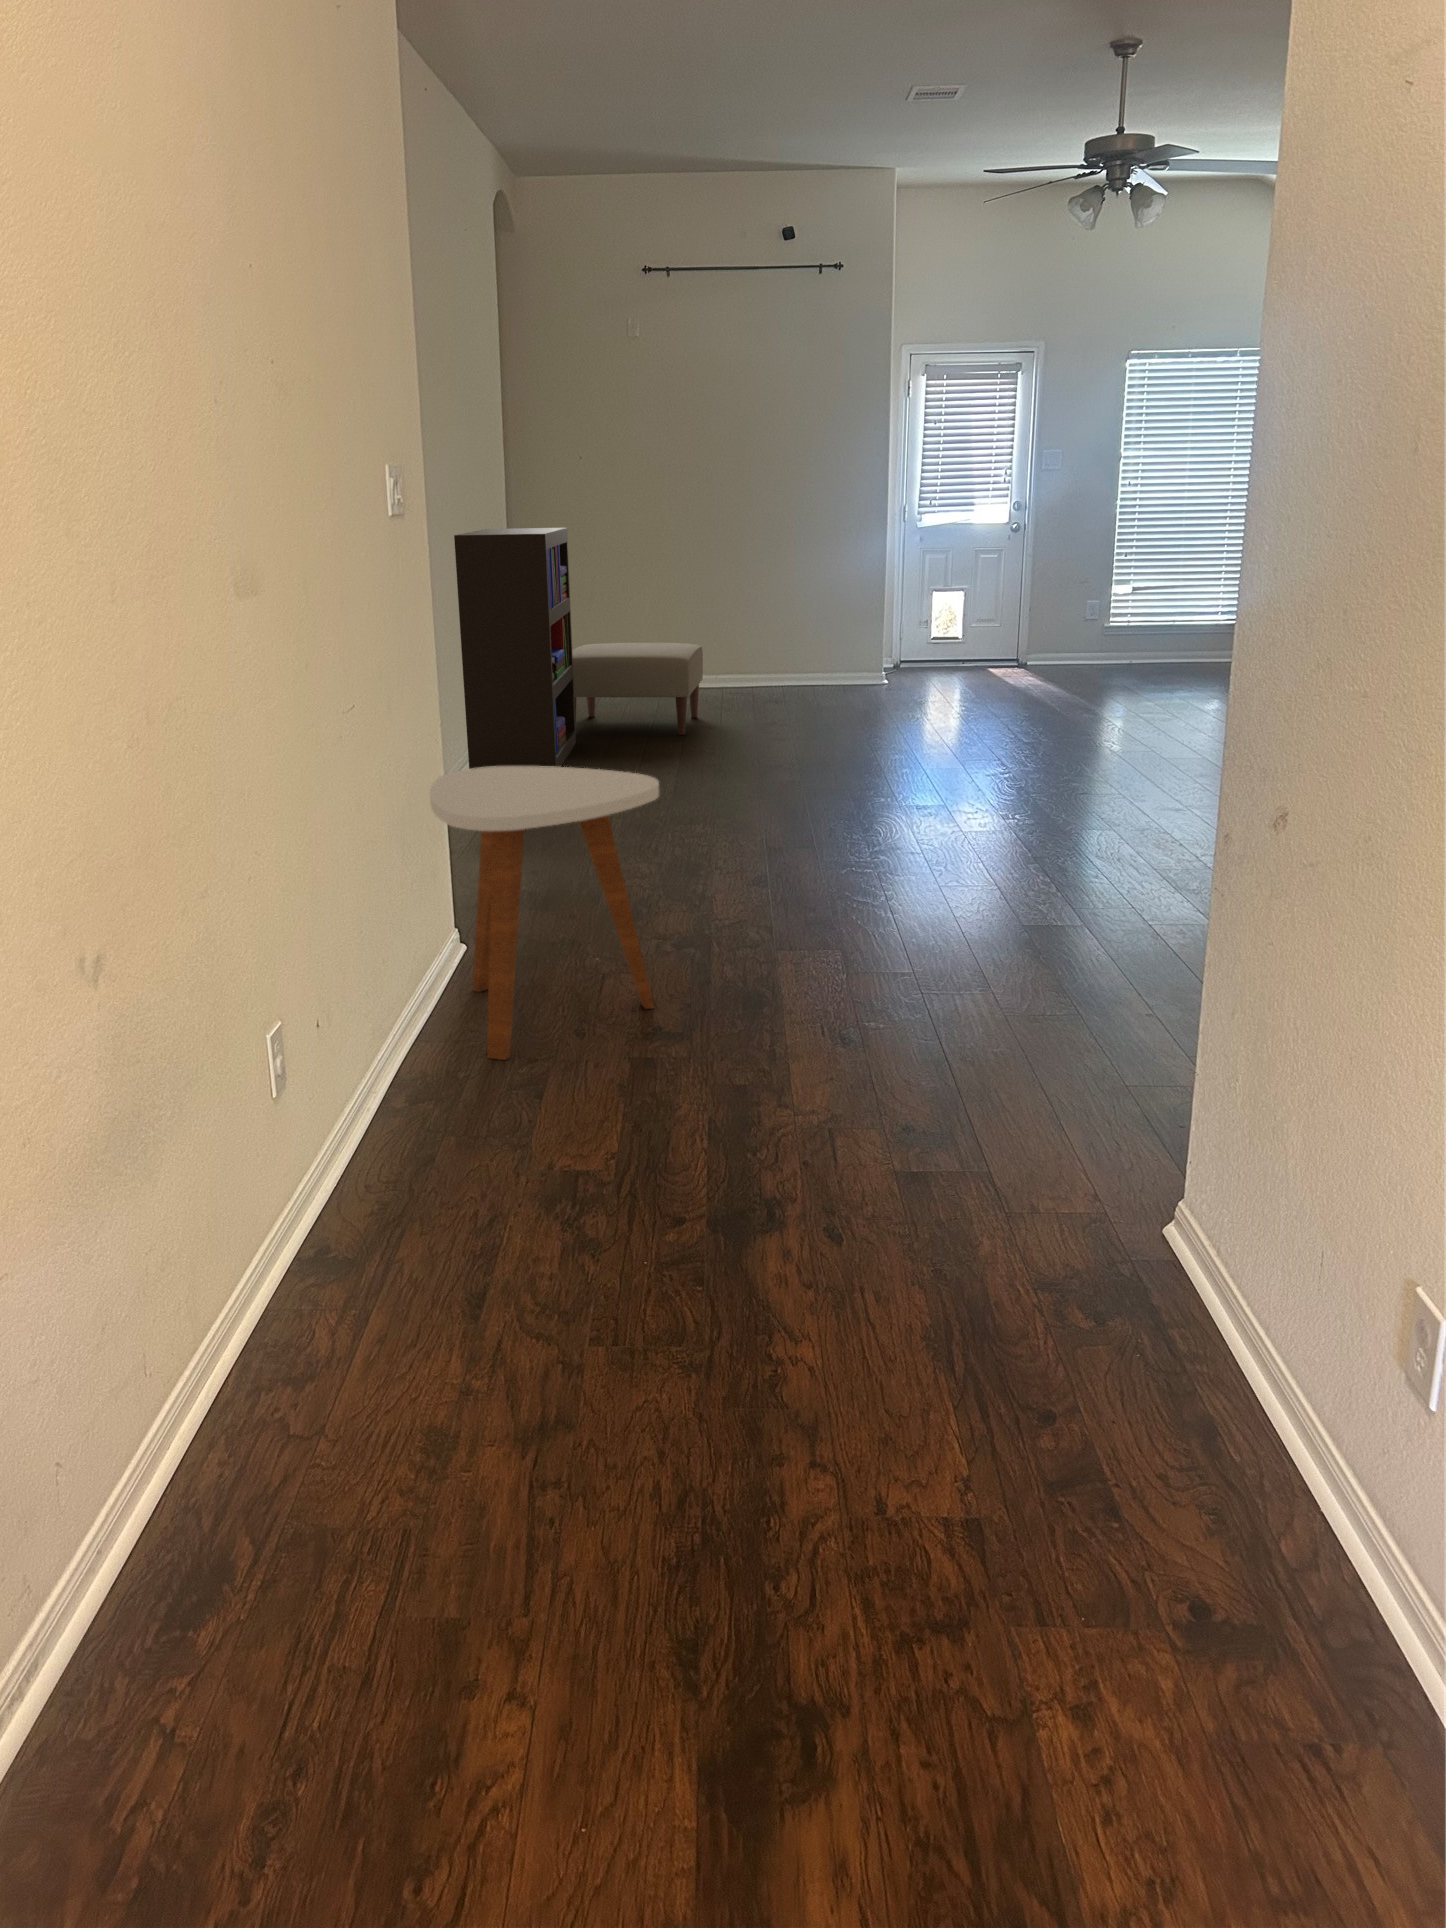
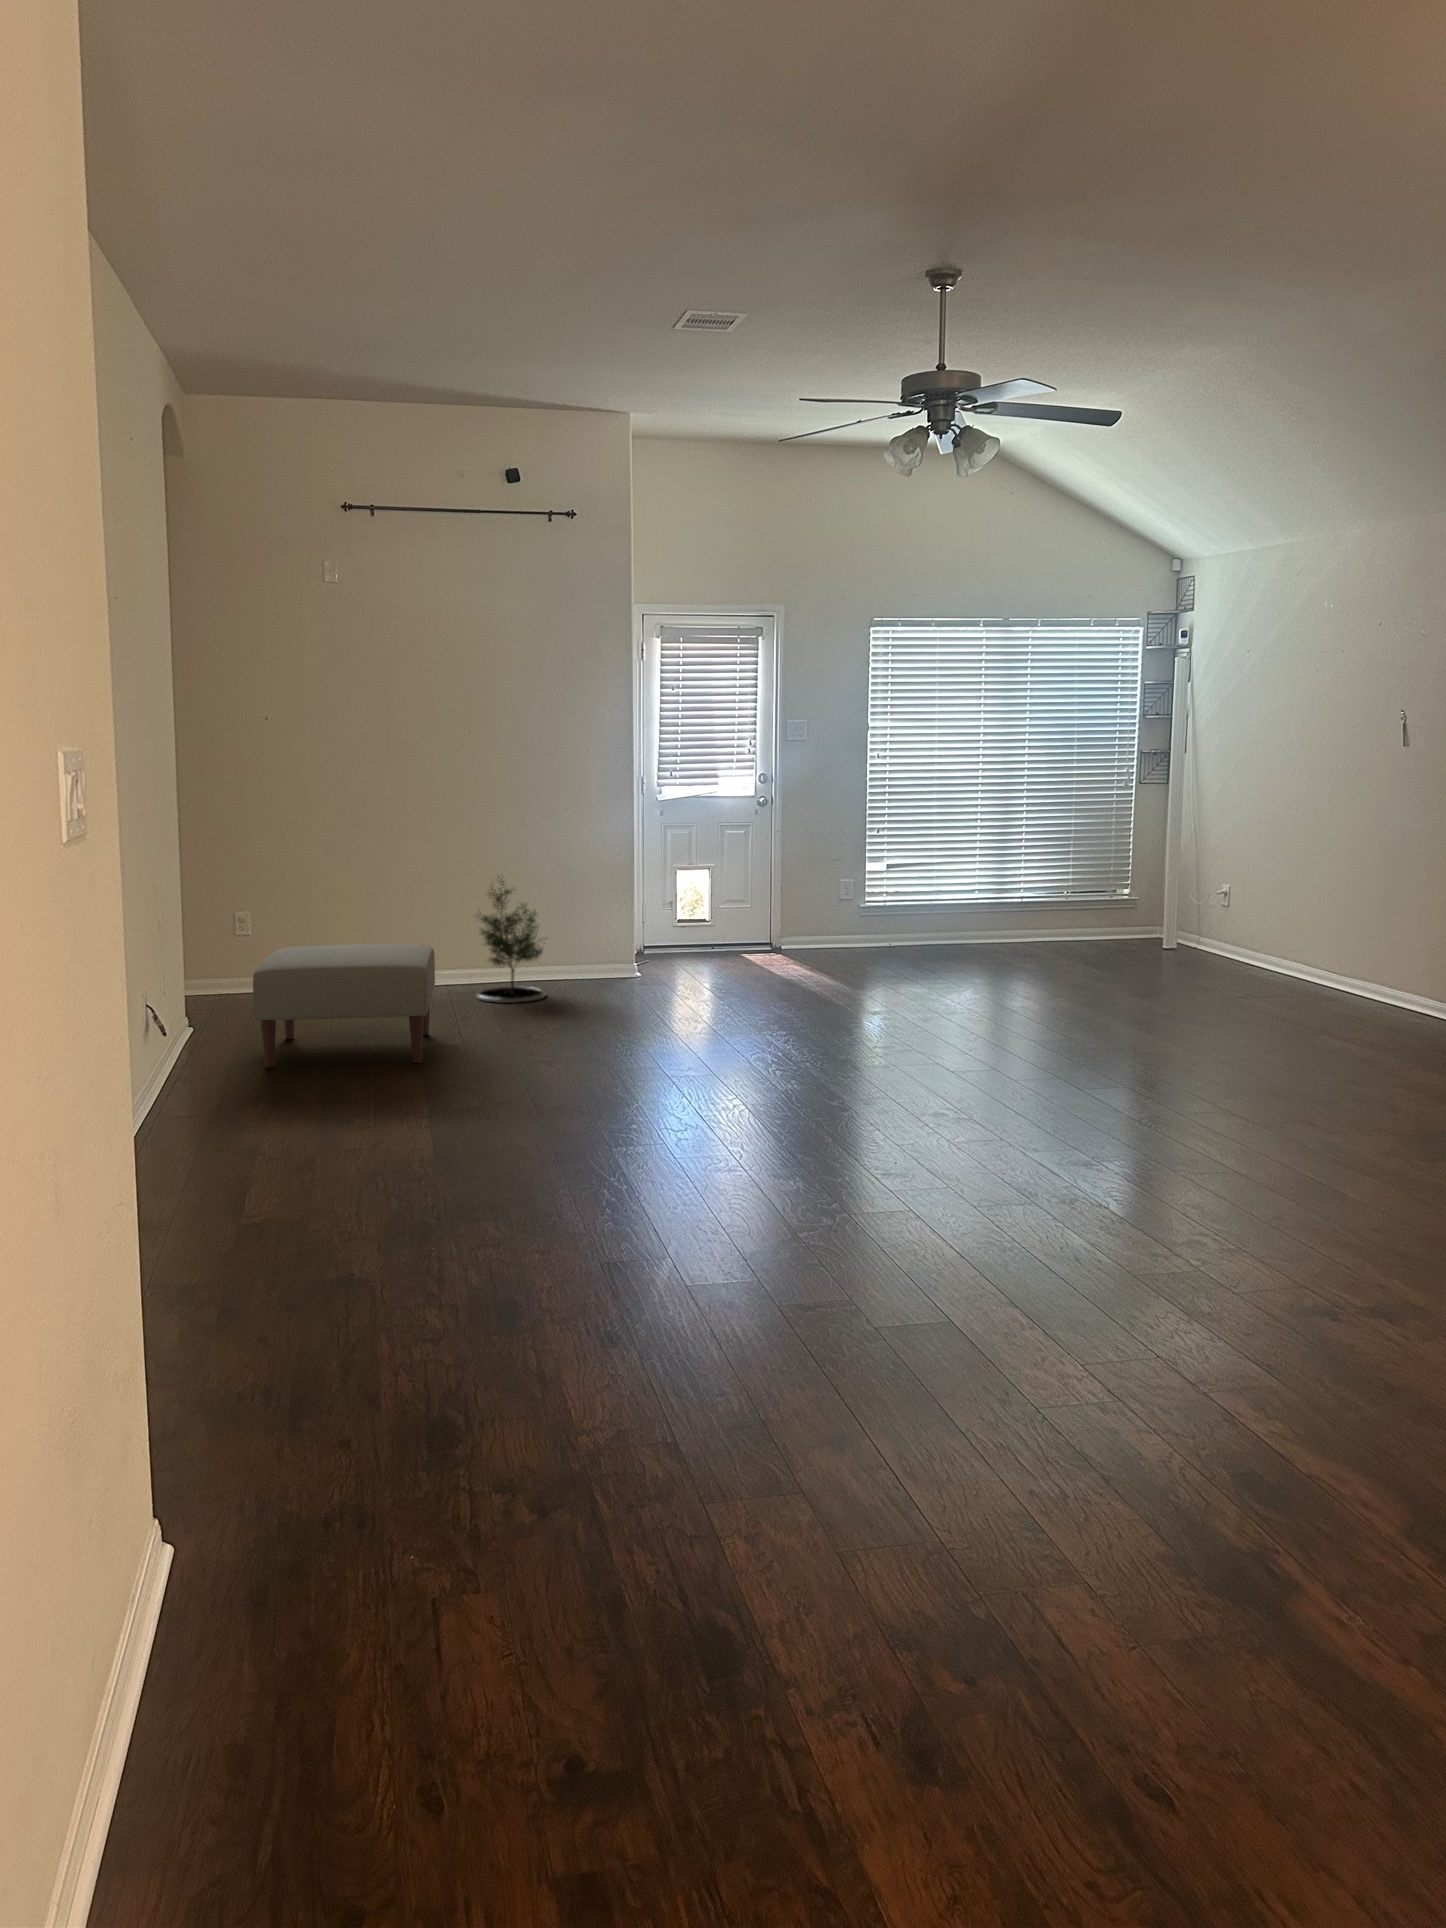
bookshelf: present [454,528,576,769] -> none [121,807,279,1145]
potted tree: none [742,589,806,698] -> present [476,879,545,1003]
side table: present [430,766,659,1060] -> none [158,1232,567,1847]

